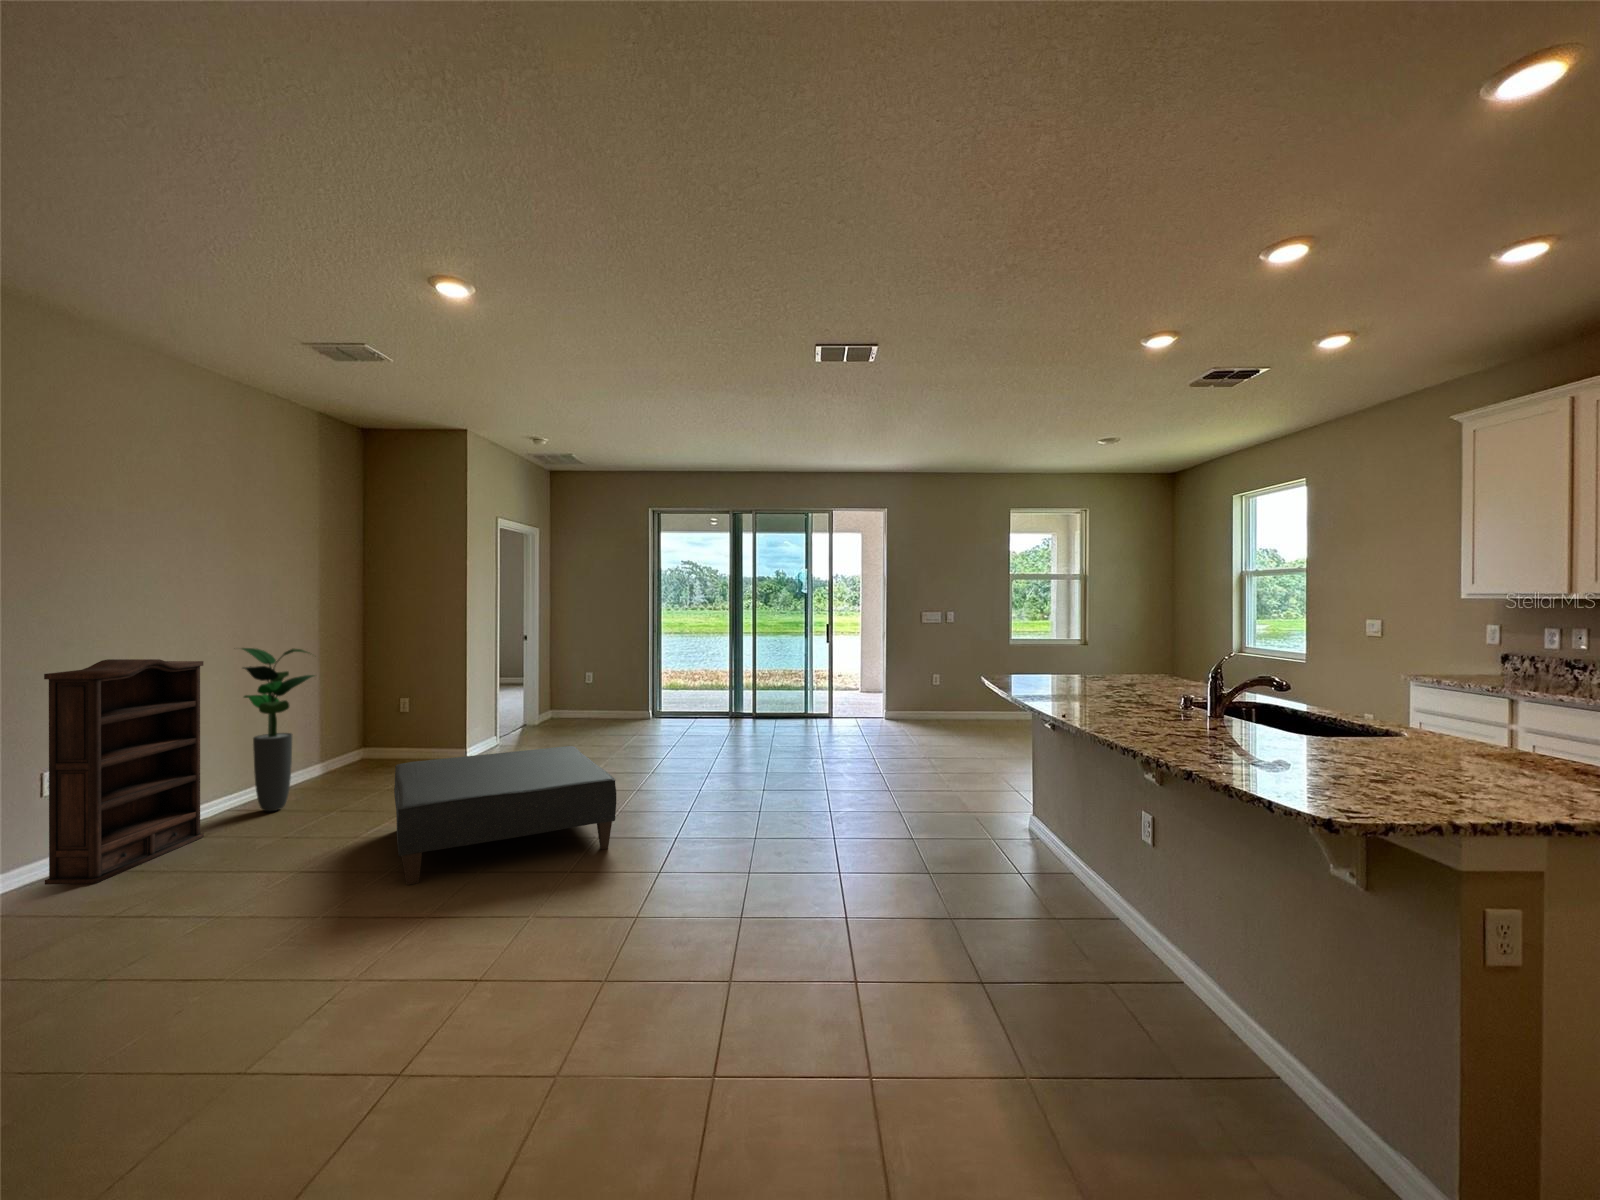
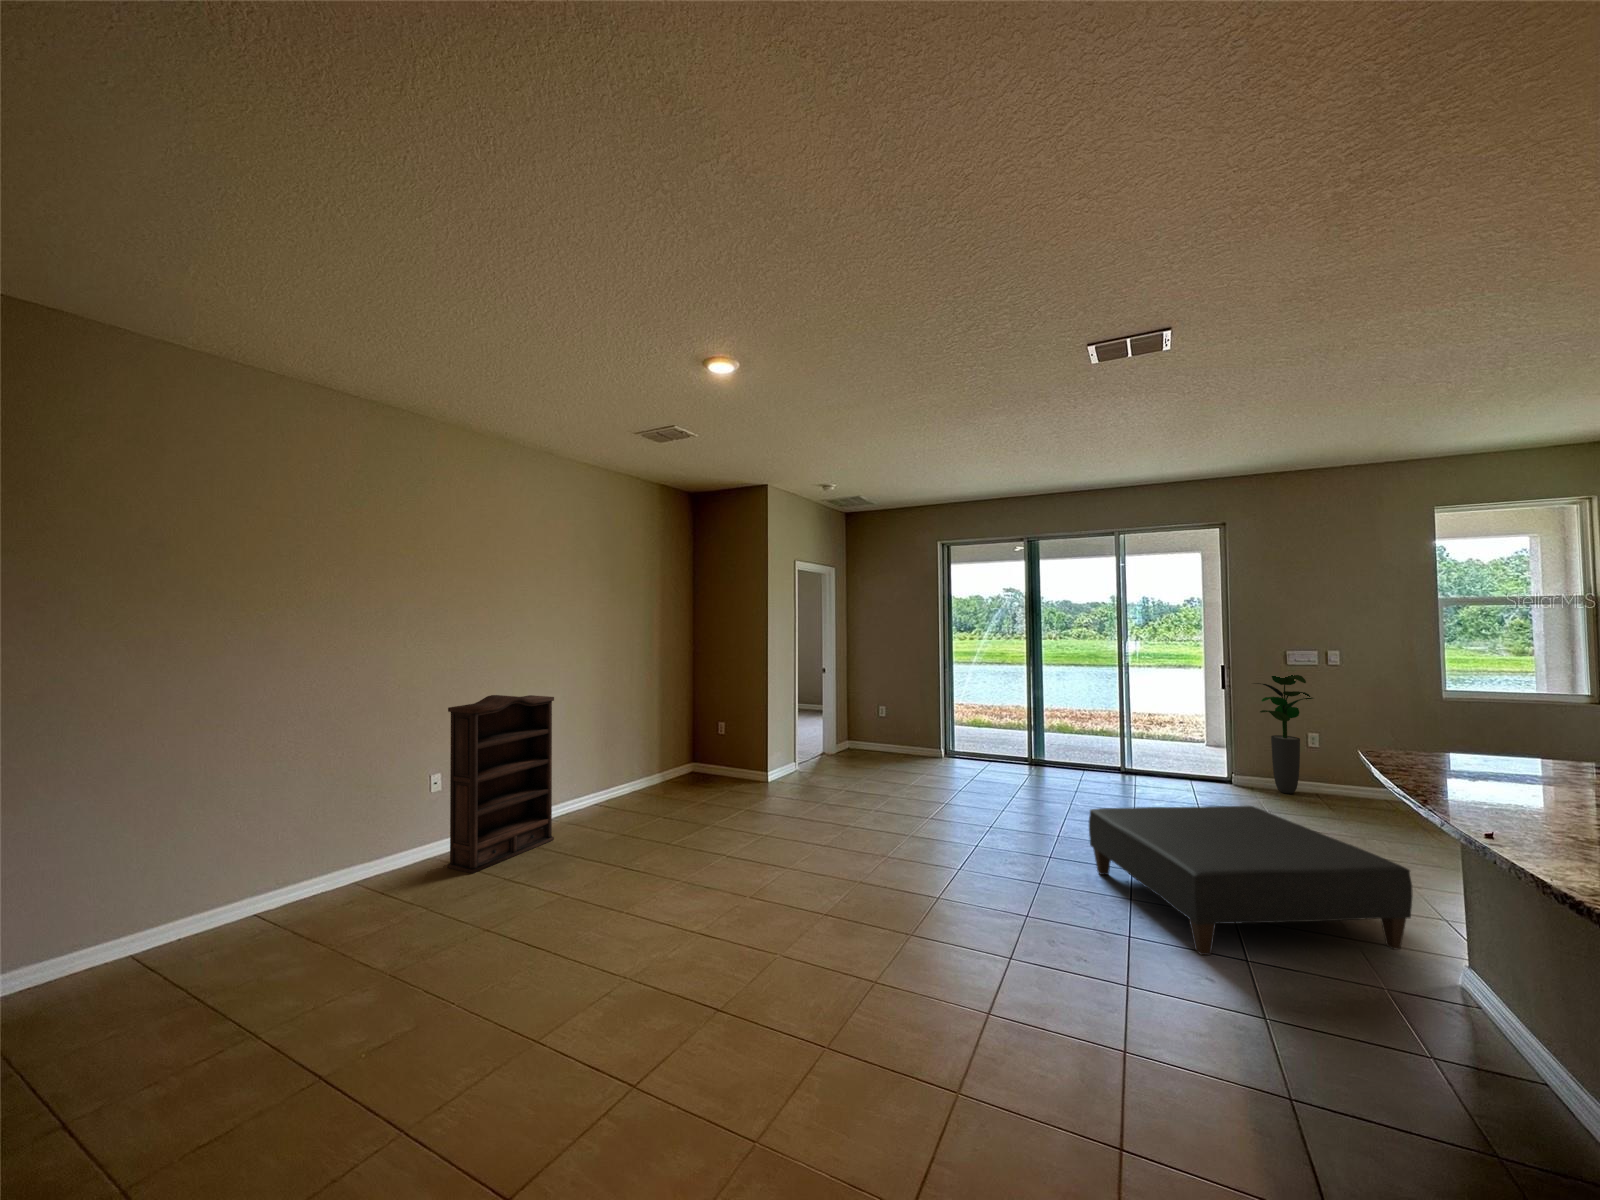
potted plant: present [242,648,314,811] -> present [1256,675,1313,793]
ottoman: present [394,746,616,885] -> present [1089,806,1413,955]

